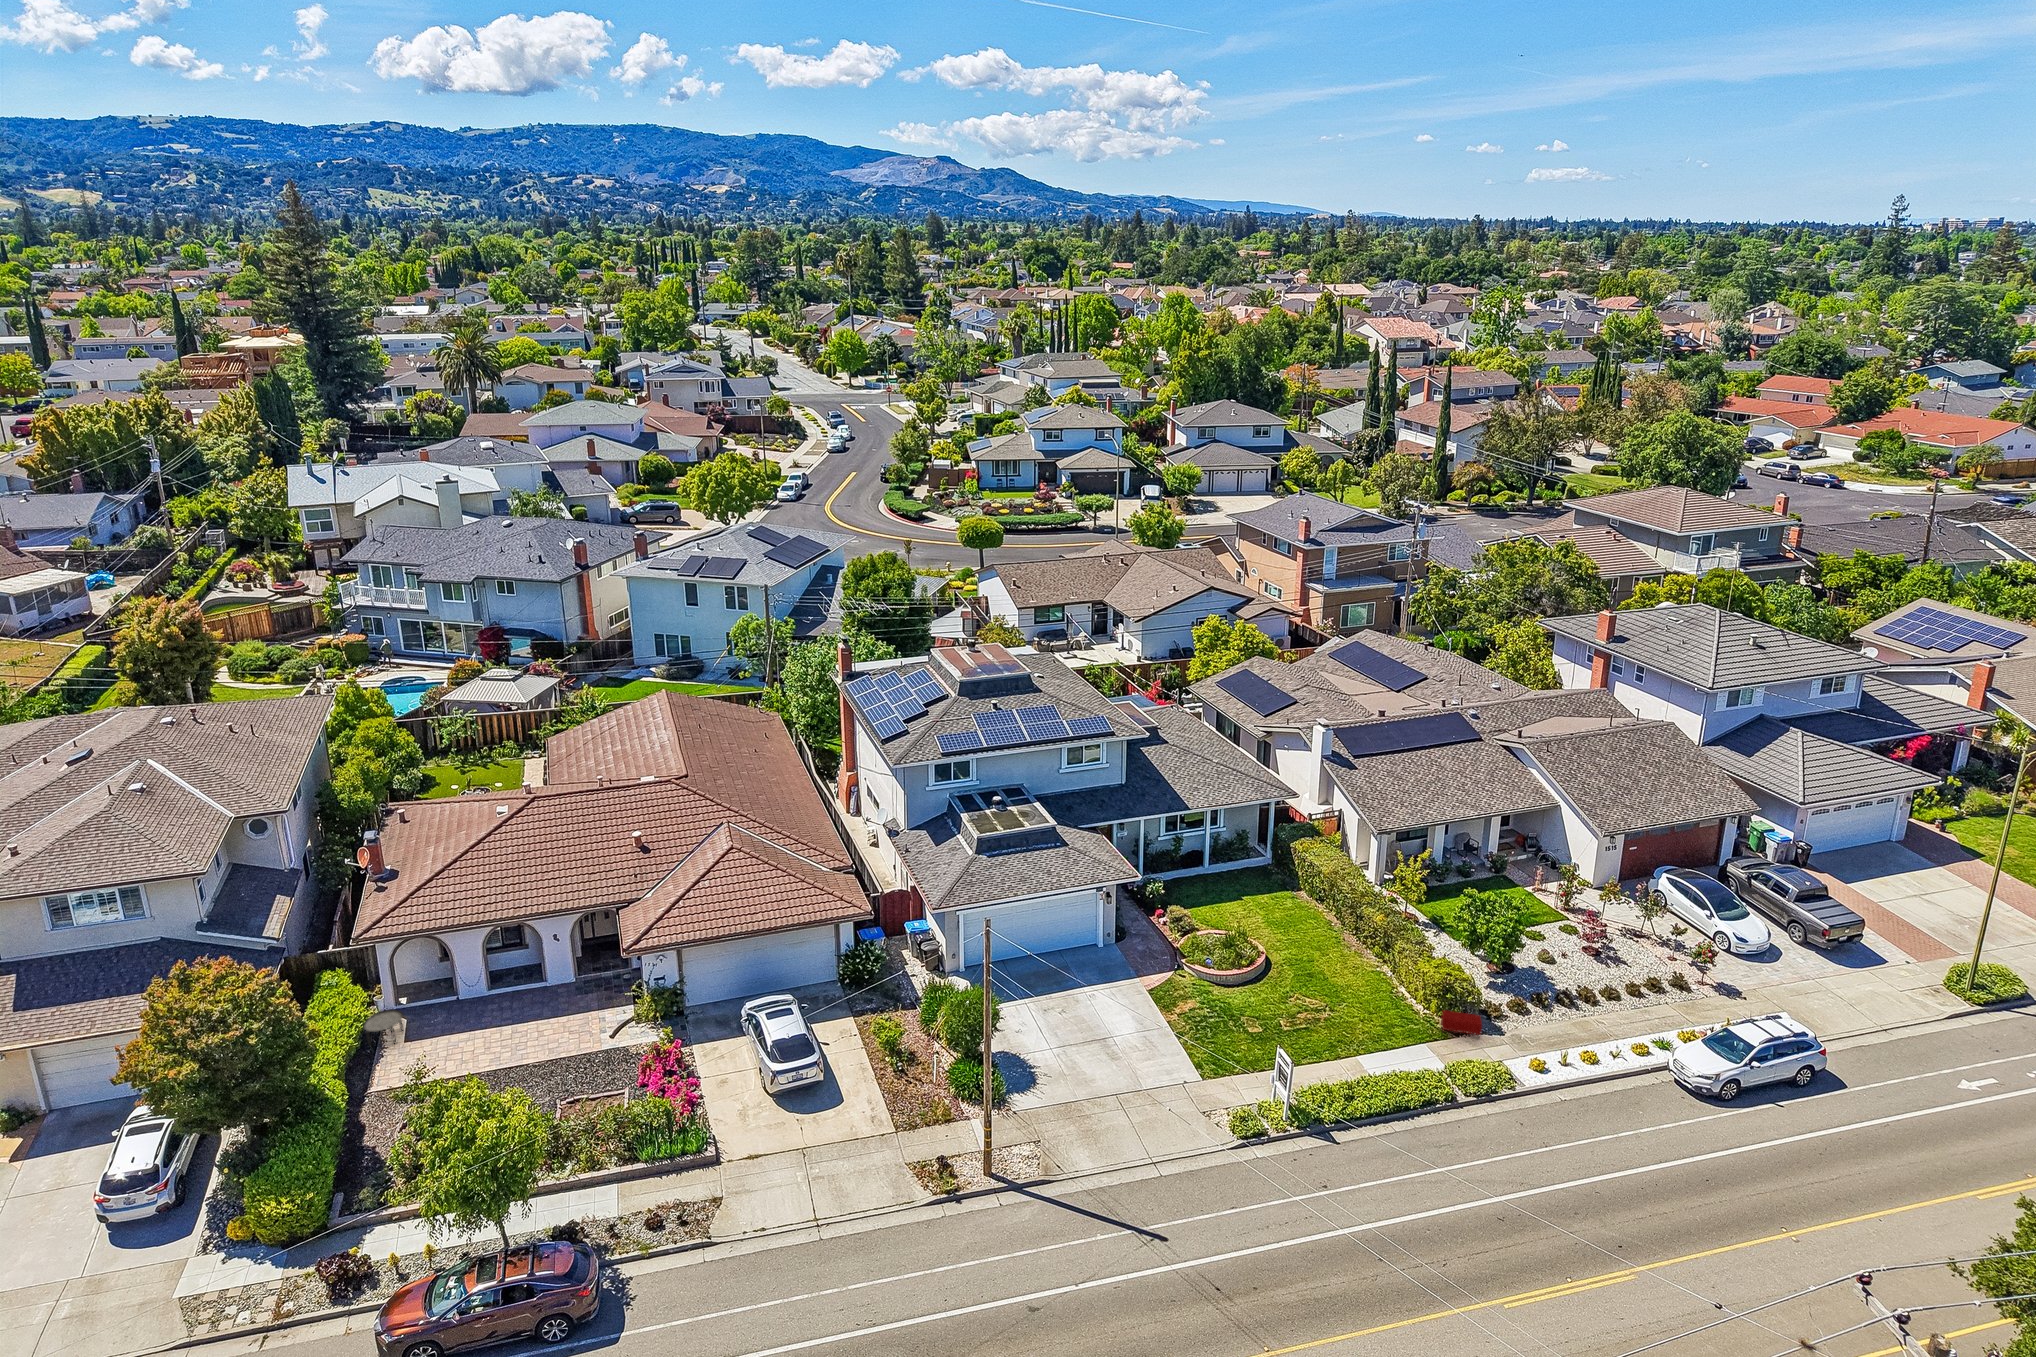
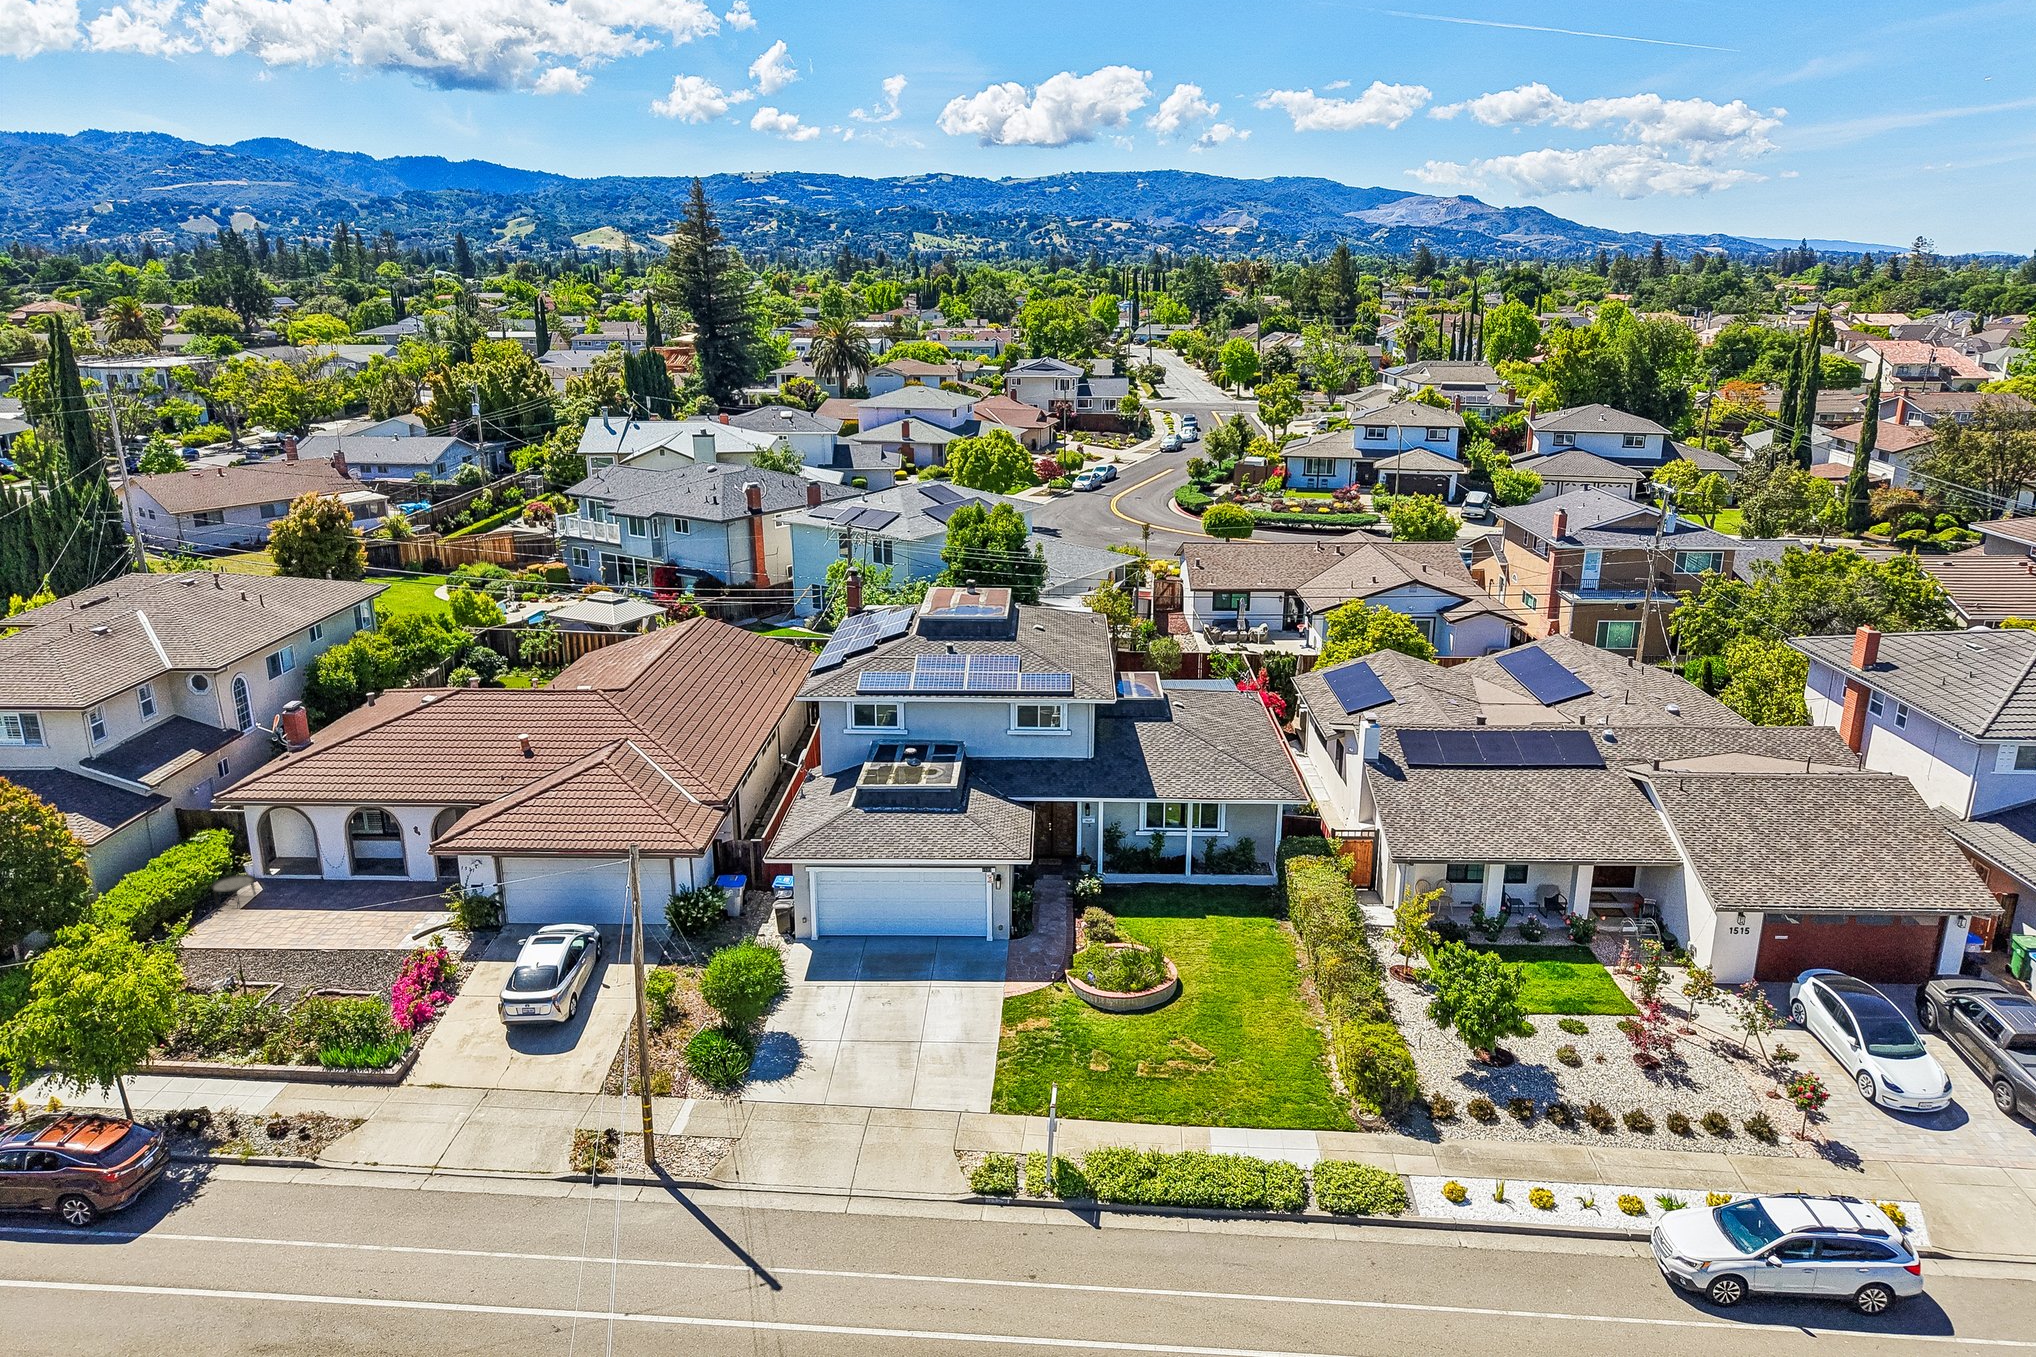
bench: present [1441,1010,1482,1038] -> none [1345,1093,1403,1141]

